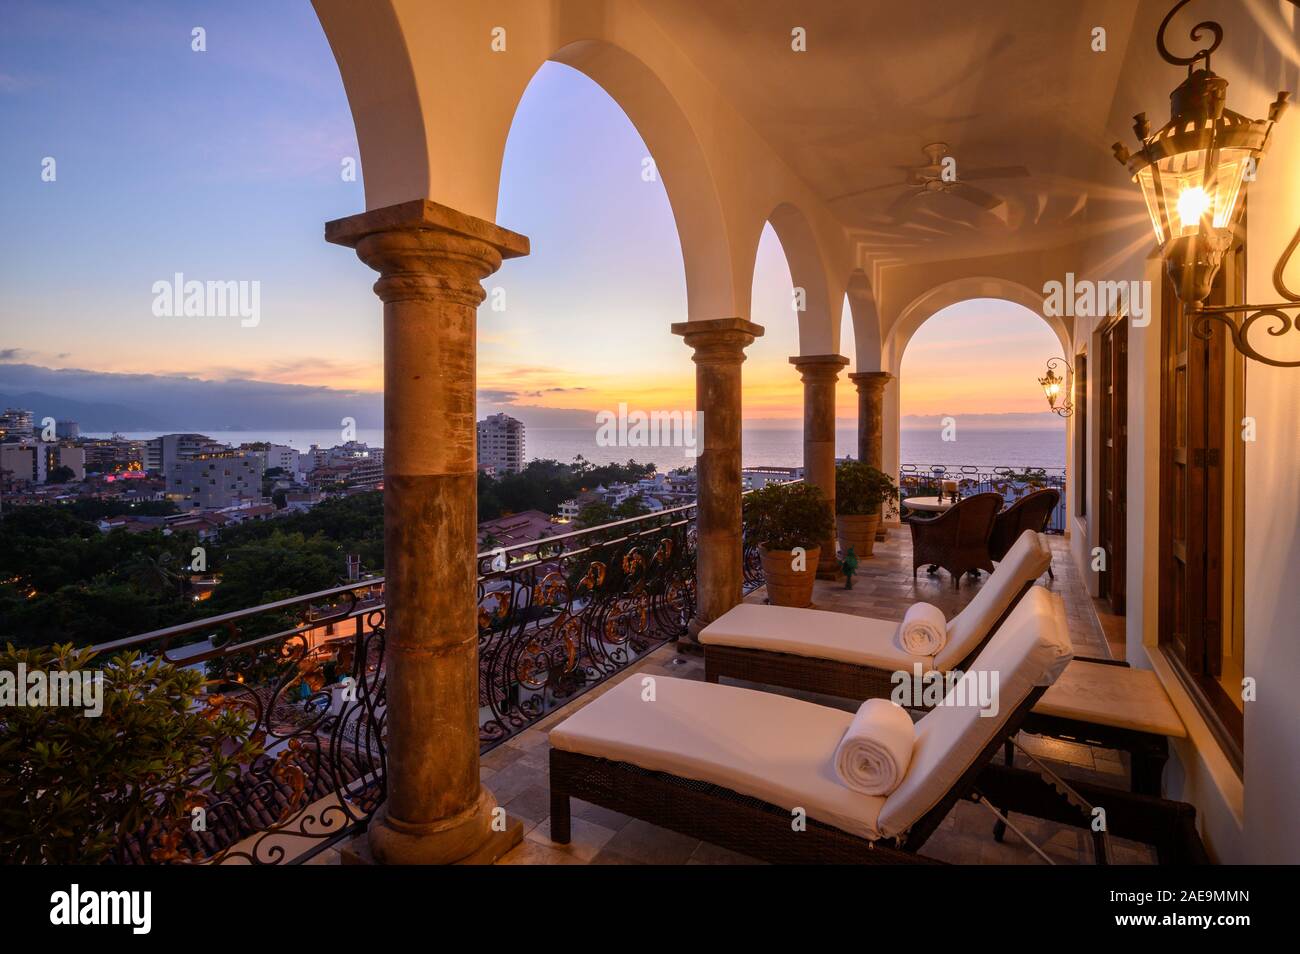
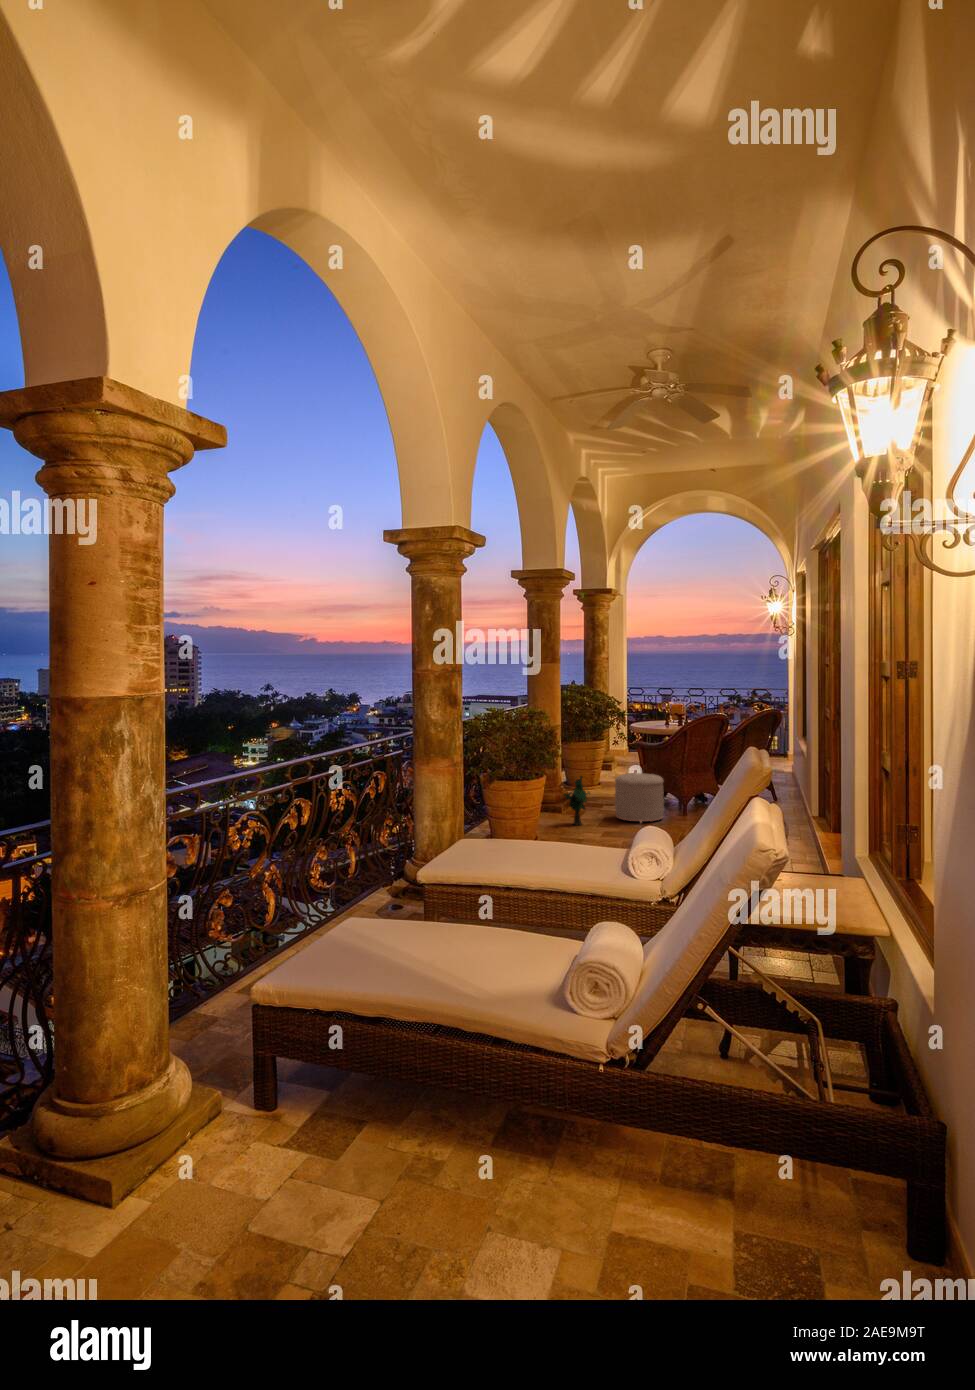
ottoman: none [885,544,933,590] -> present [615,773,664,823]

